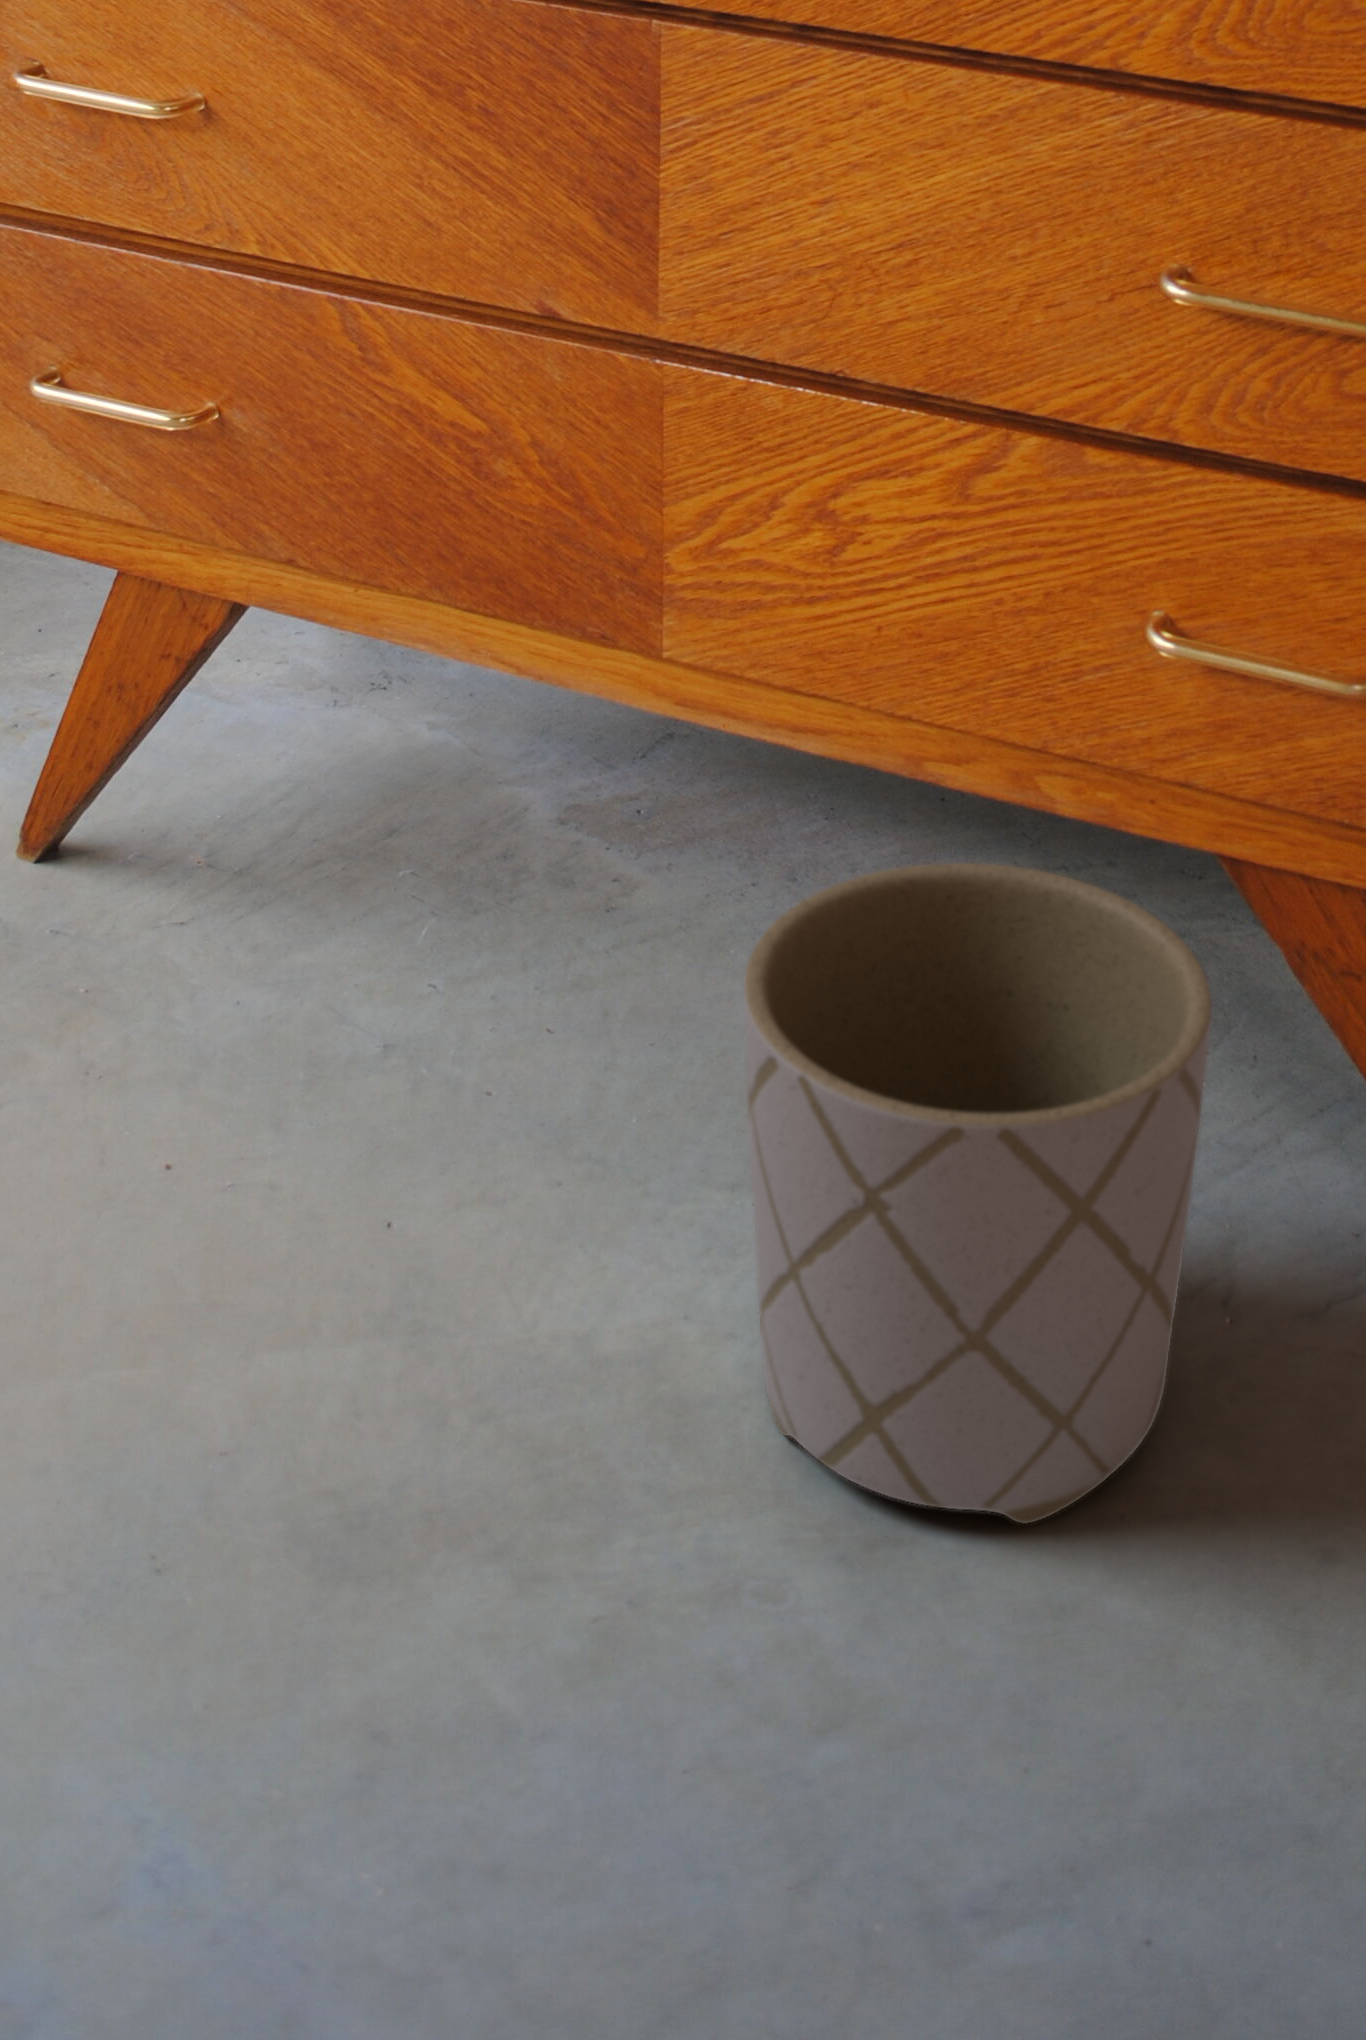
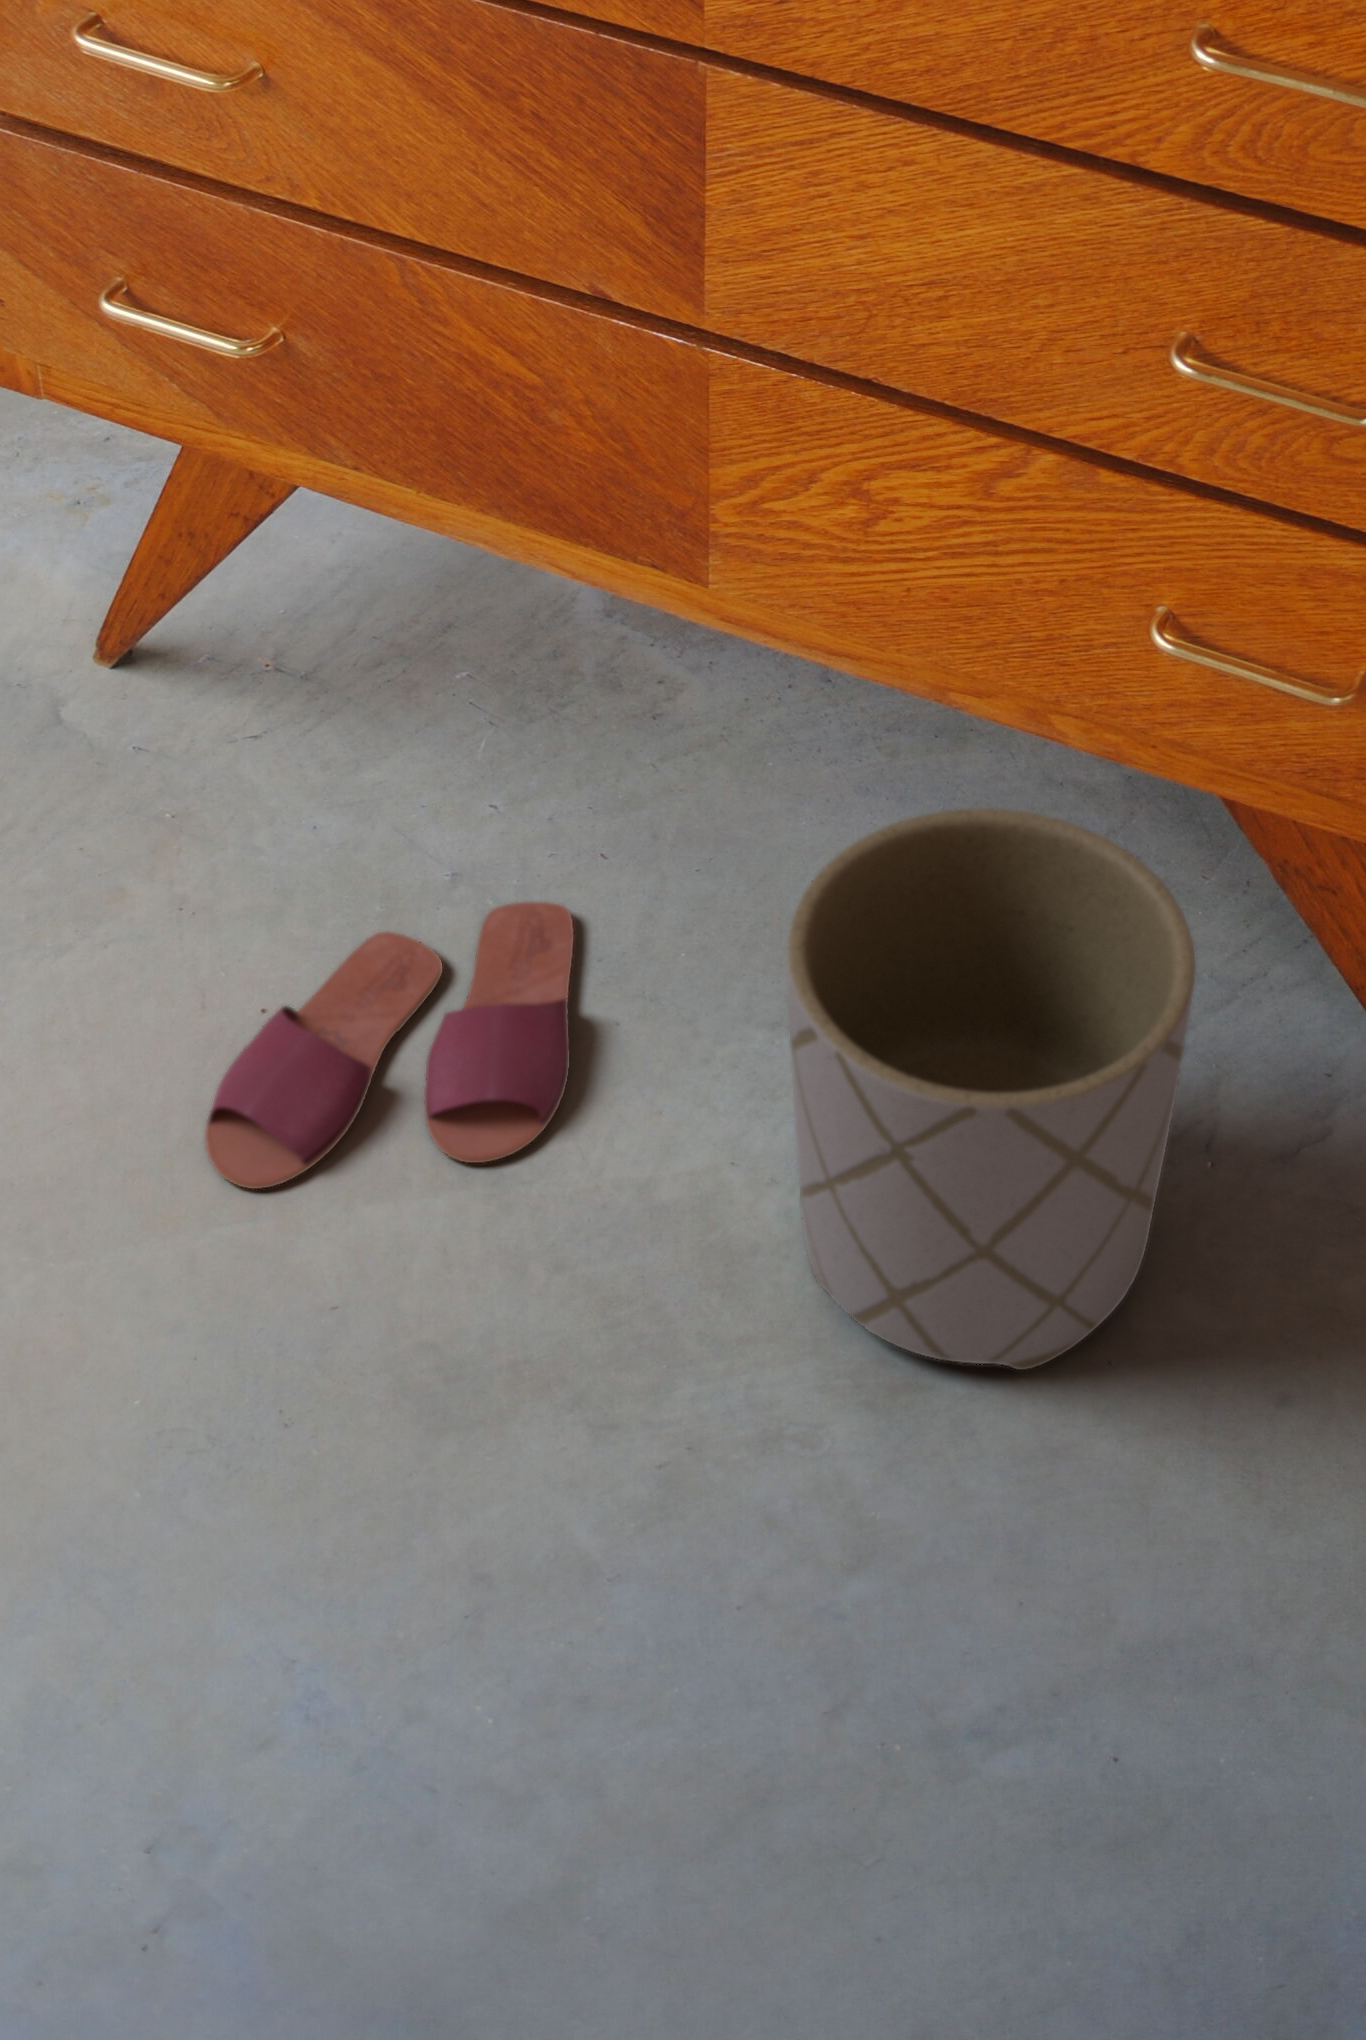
slippers: none [82,1062,511,1334] -> present [205,901,574,1189]

